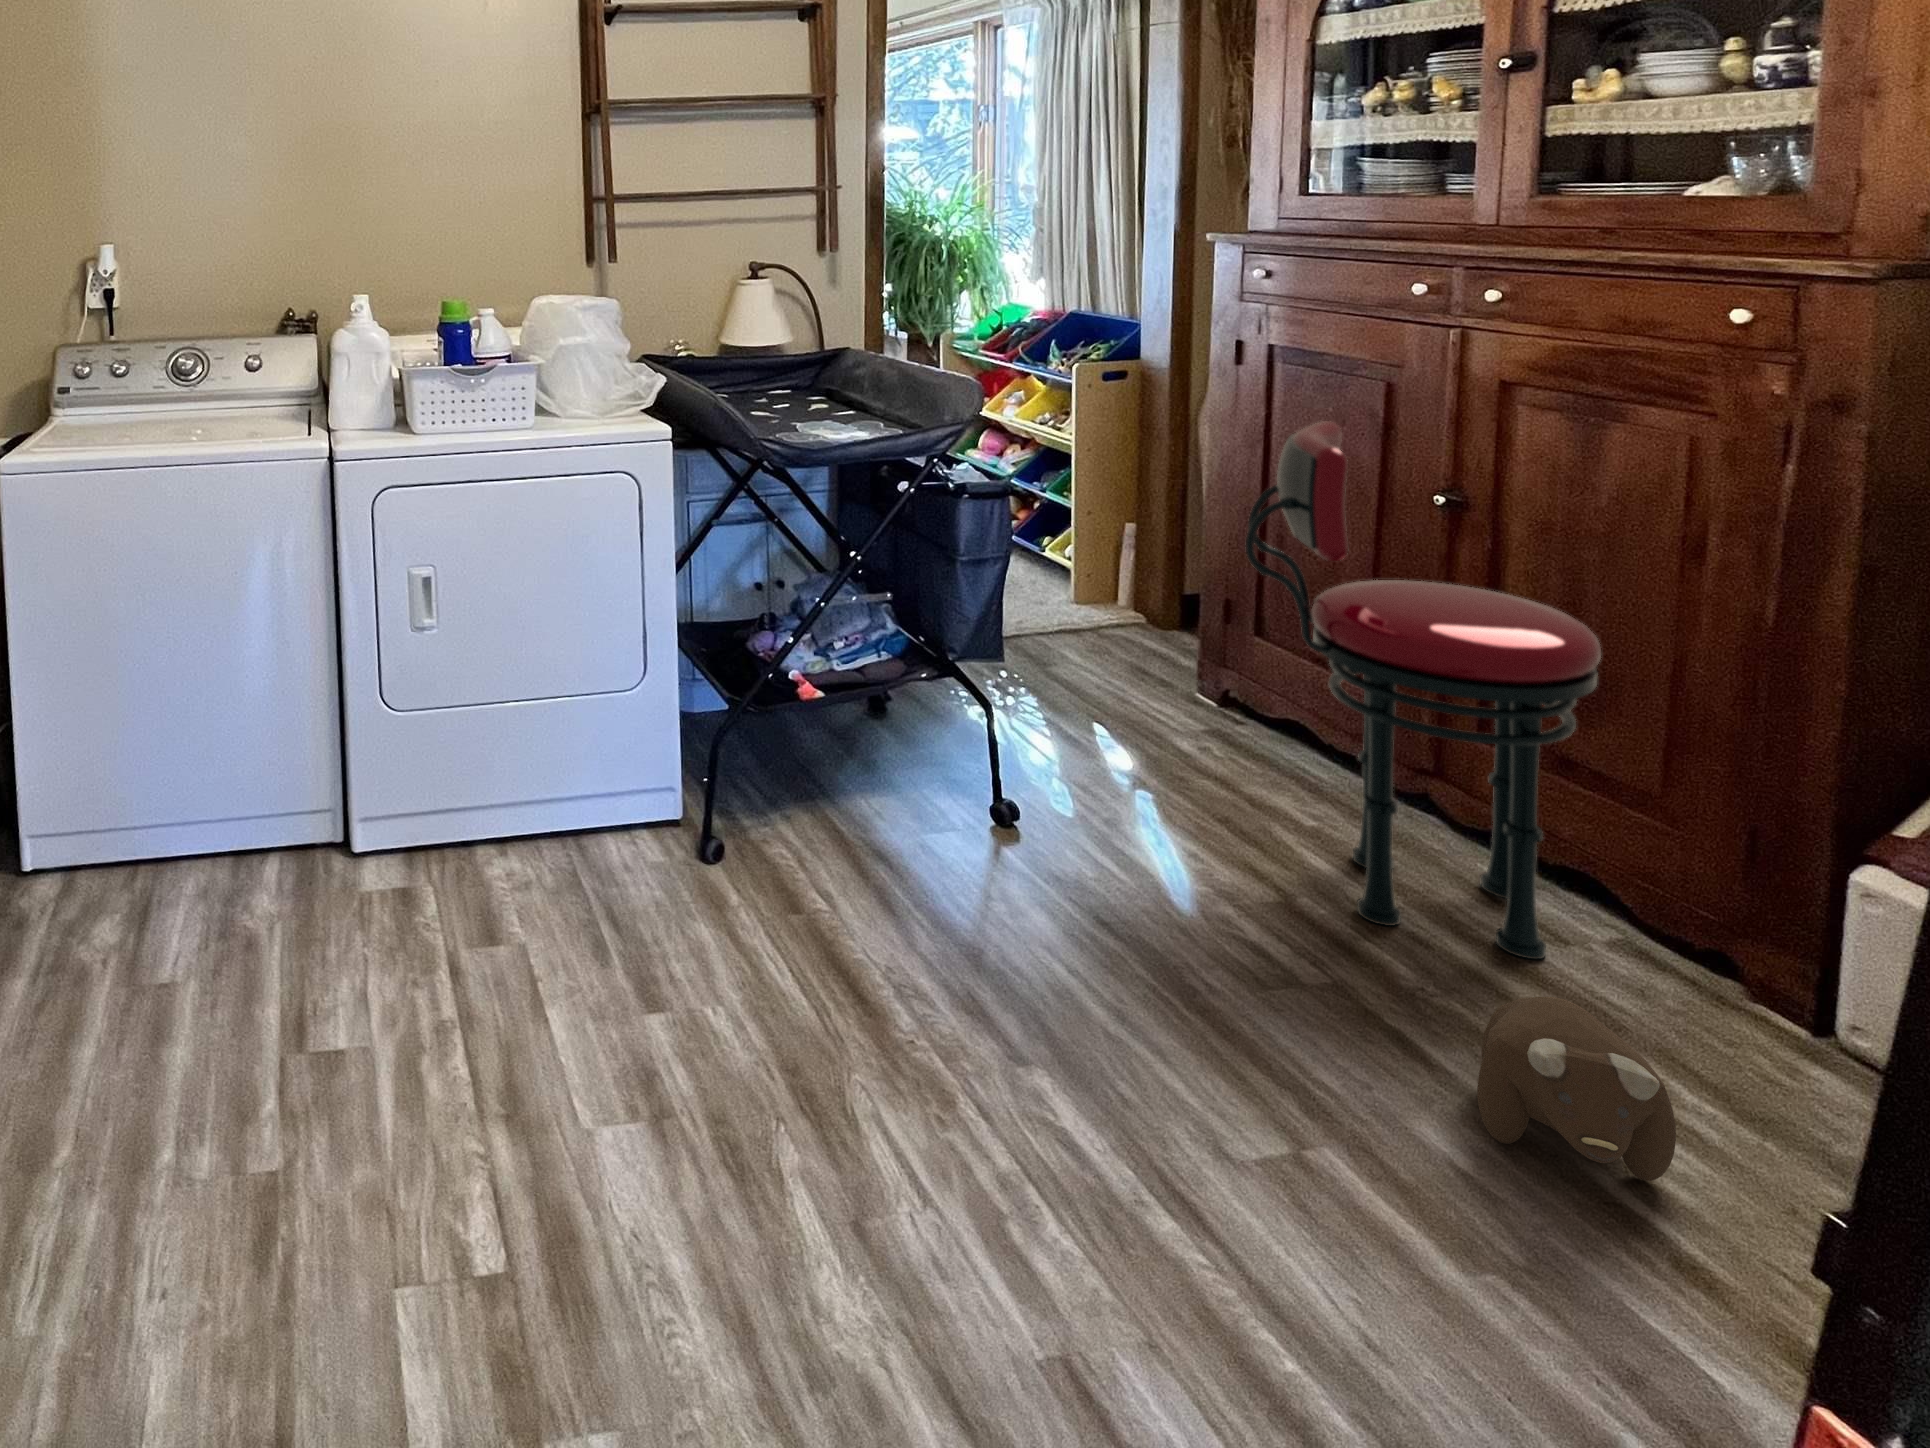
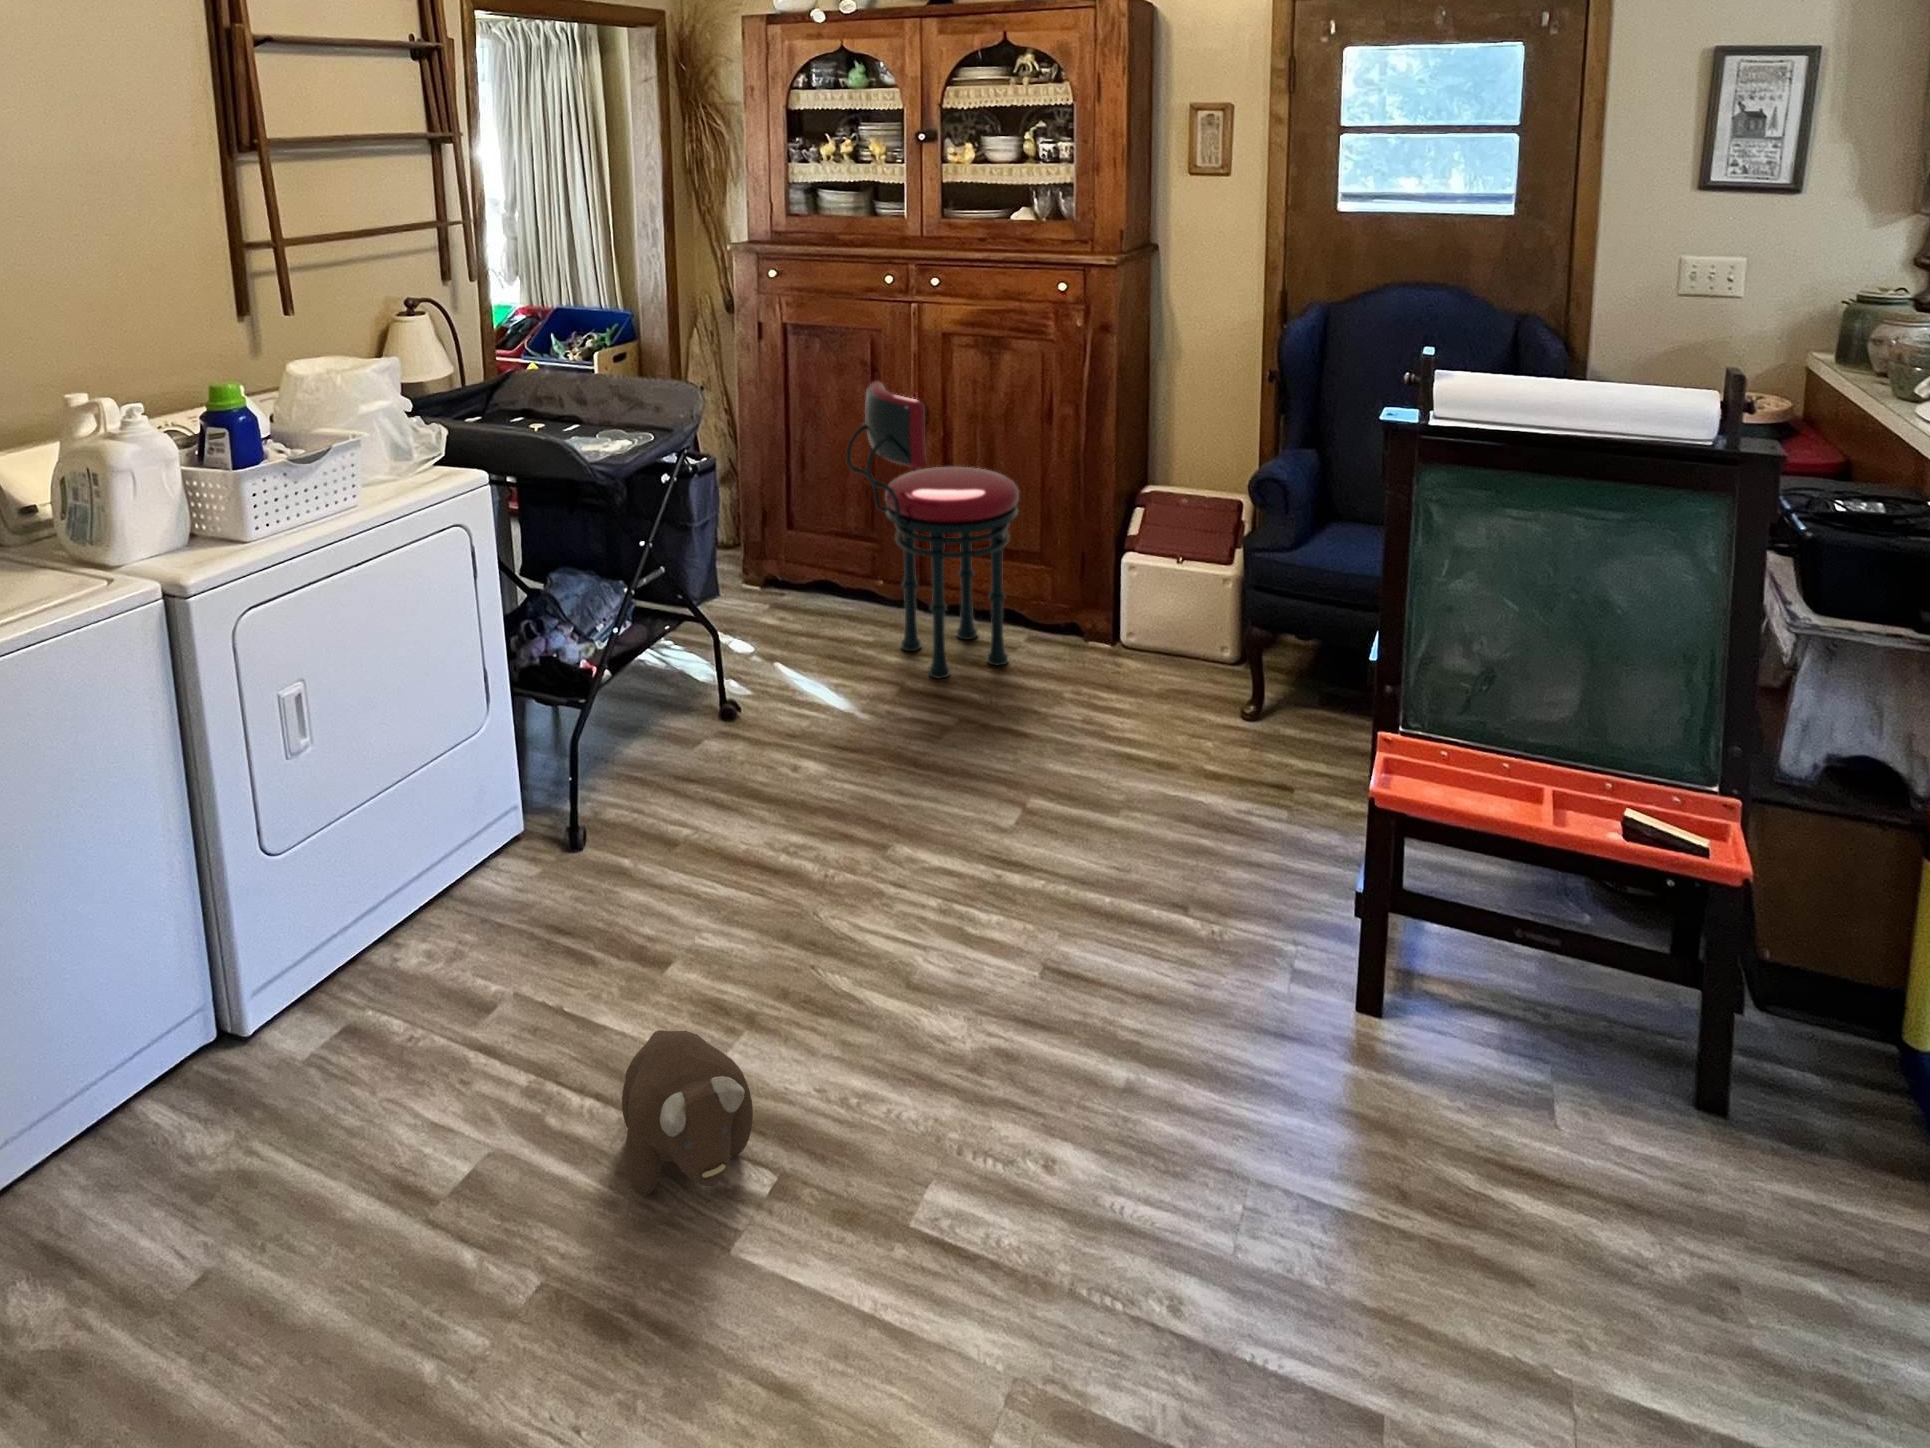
plush toy: present [1477,997,1676,1181] -> present [622,1030,753,1196]

